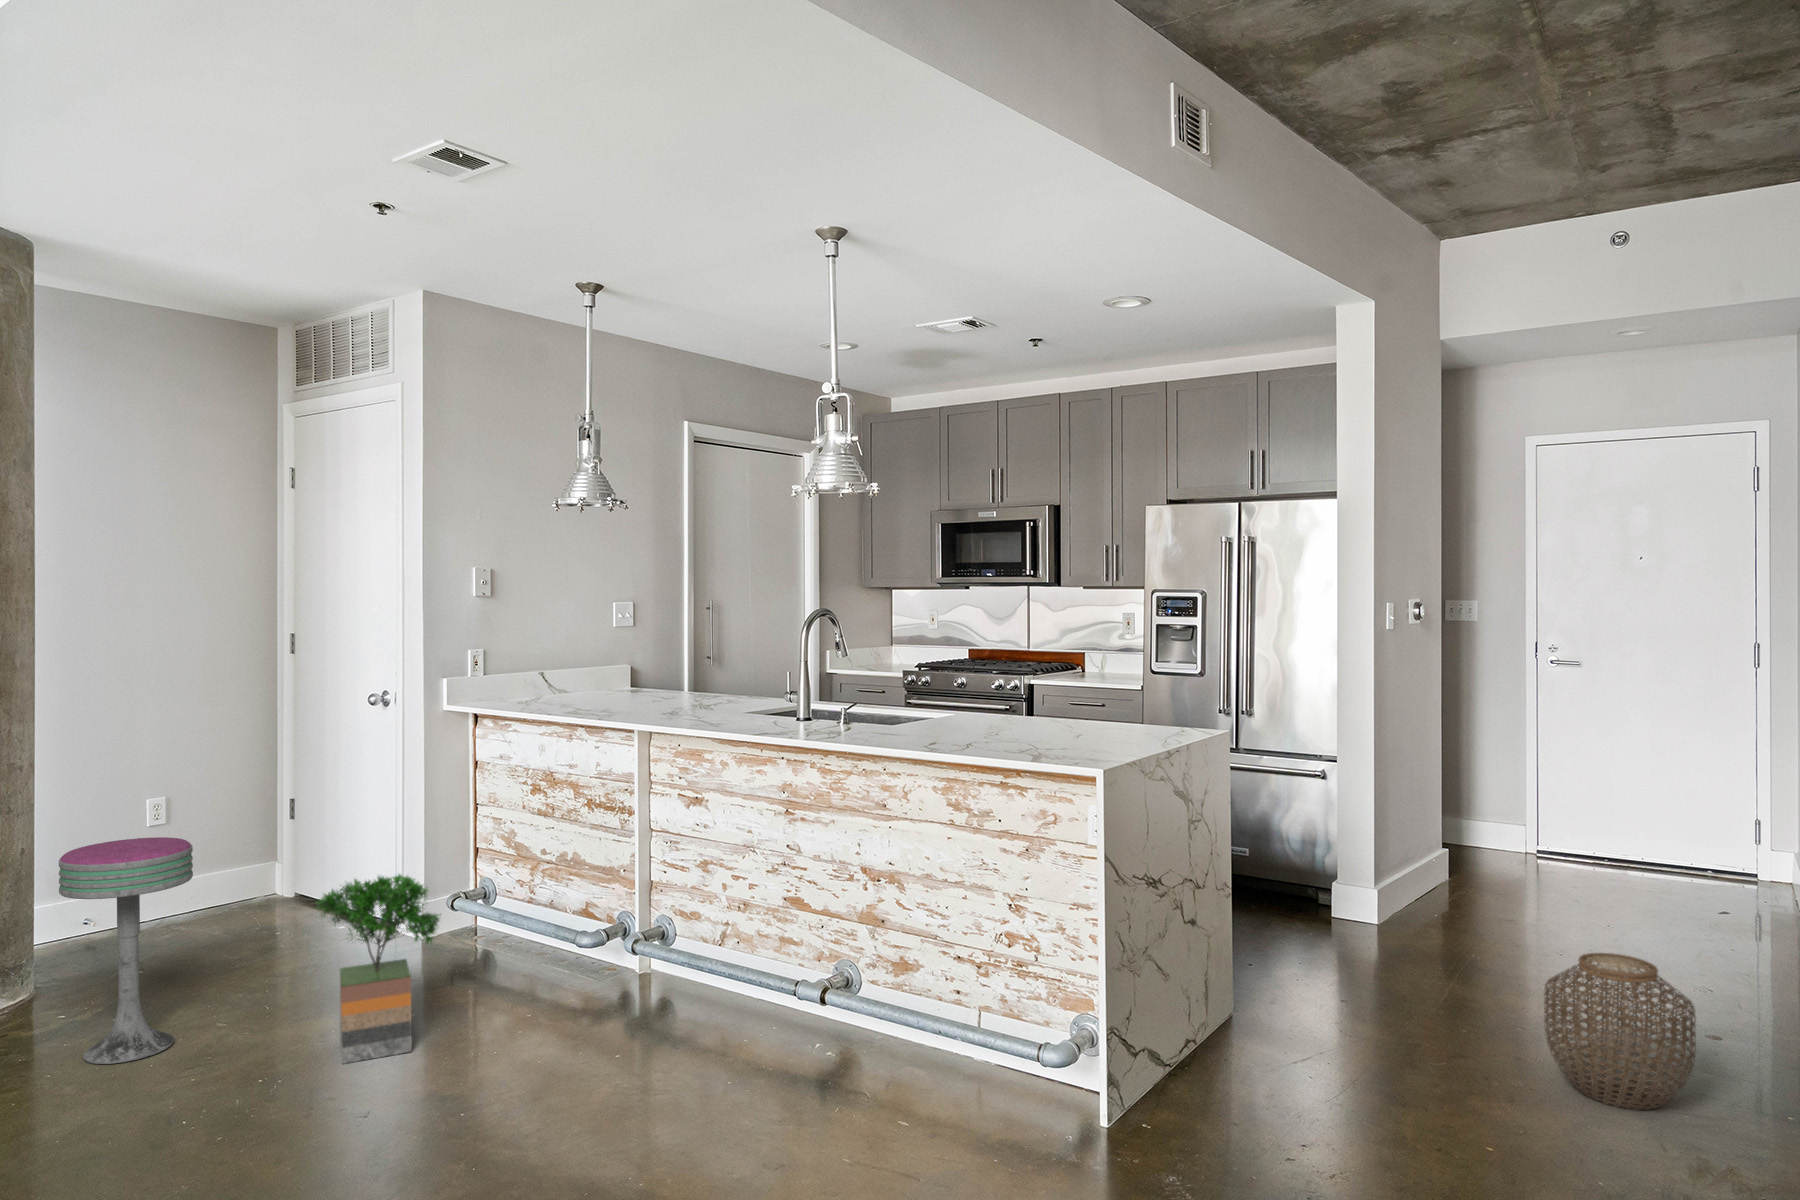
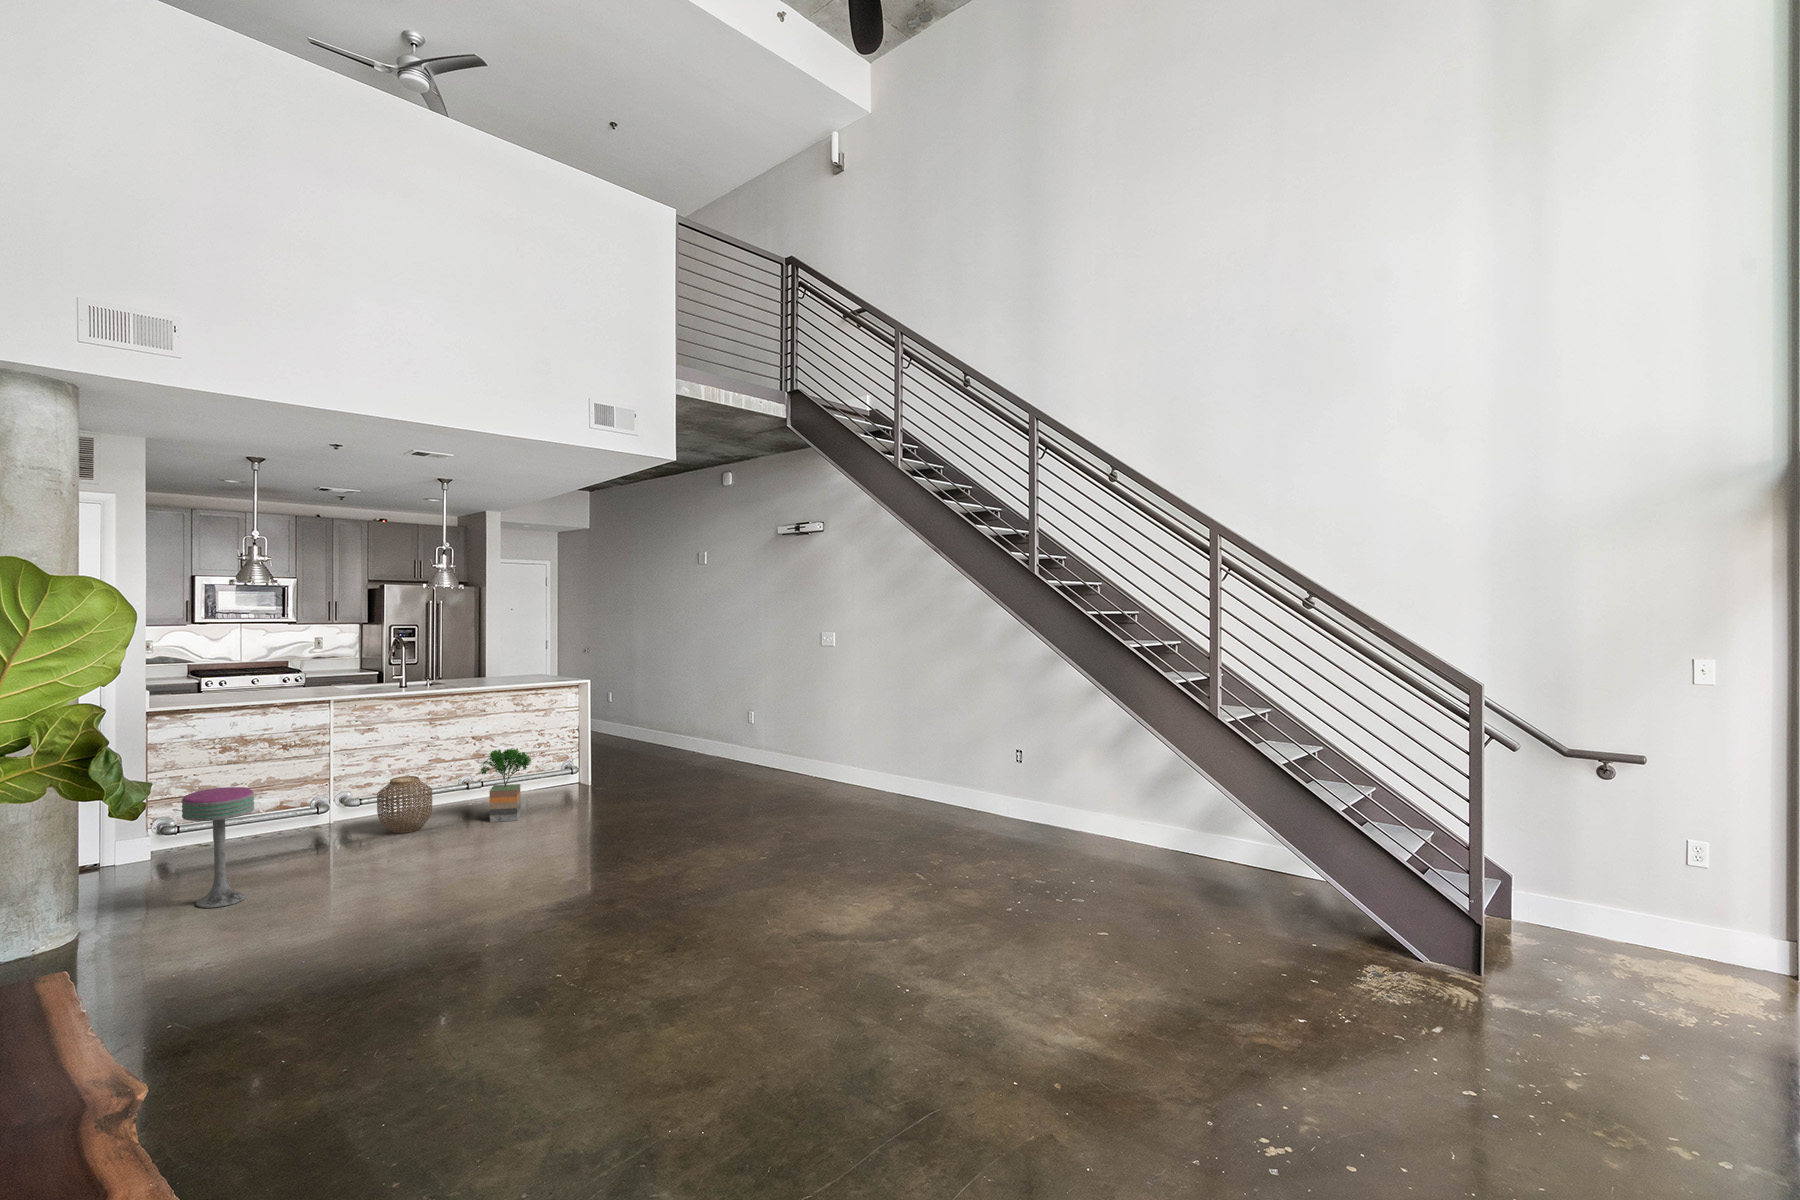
potted tree: present [317,874,441,1064] -> present [481,748,531,822]
woven basket: present [1544,953,1696,1110] -> present [377,776,432,833]

